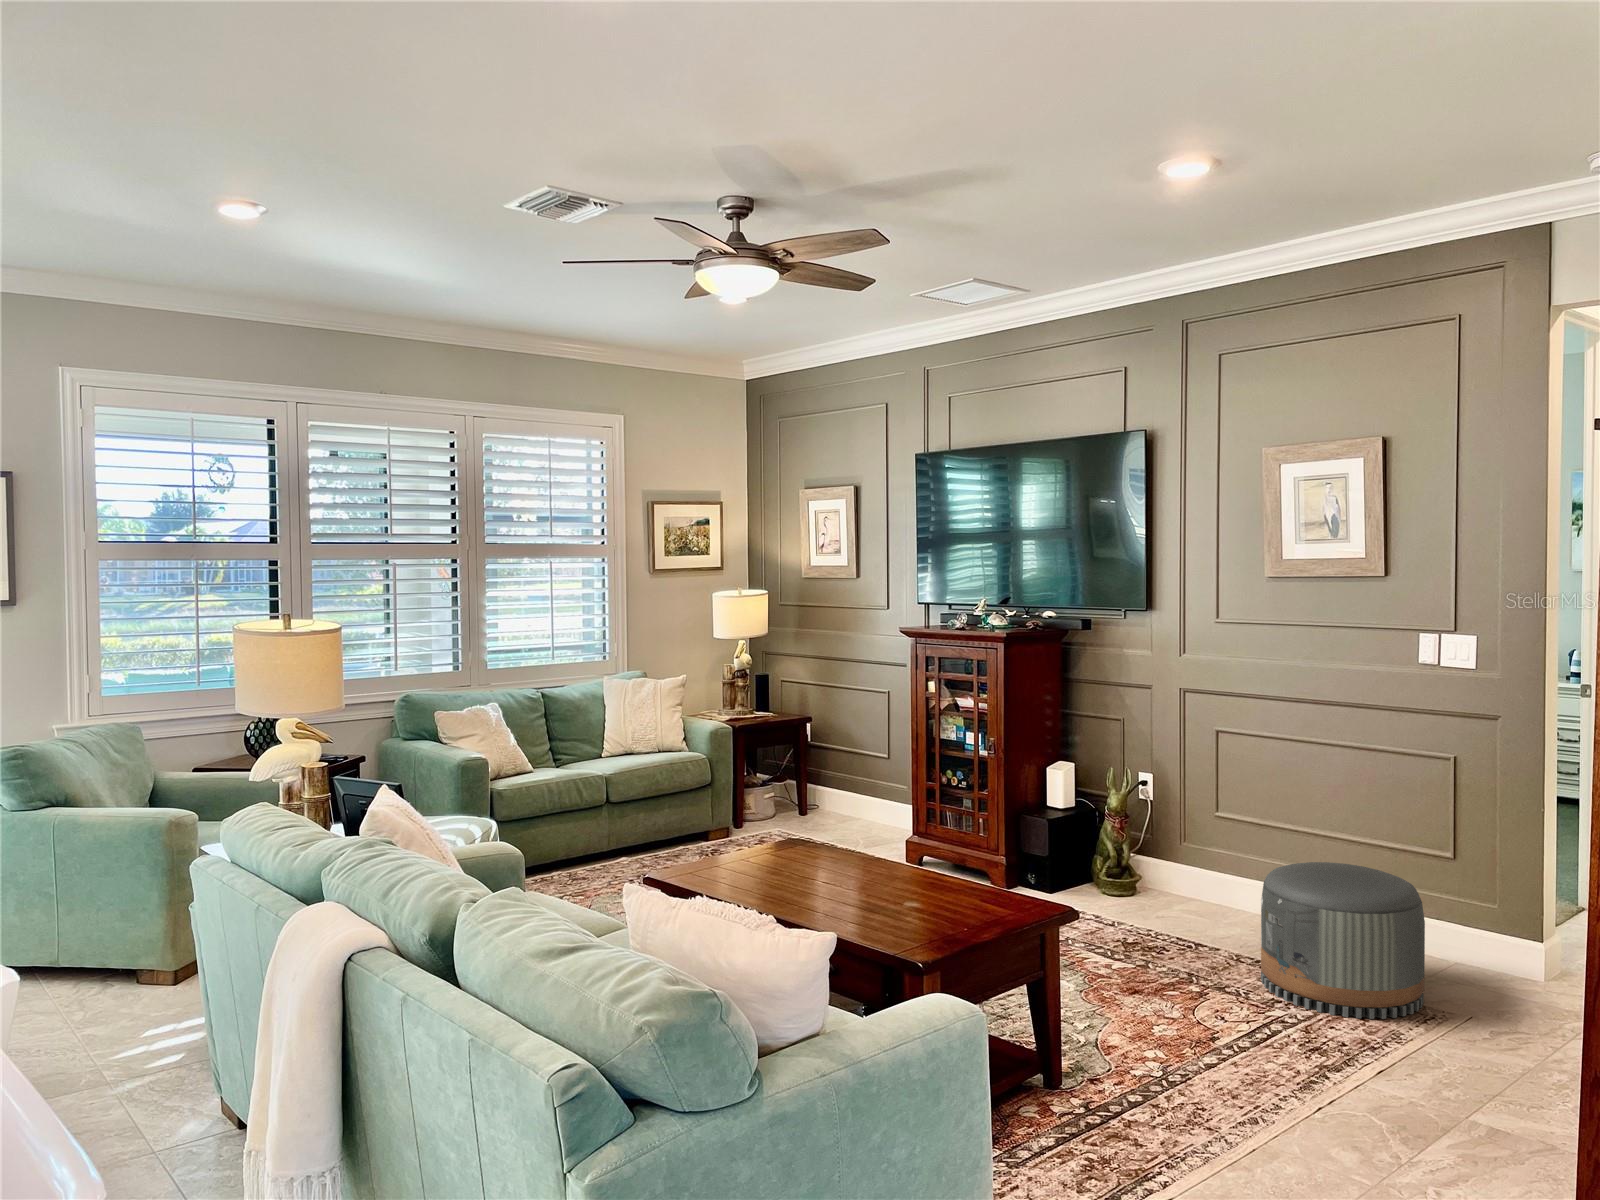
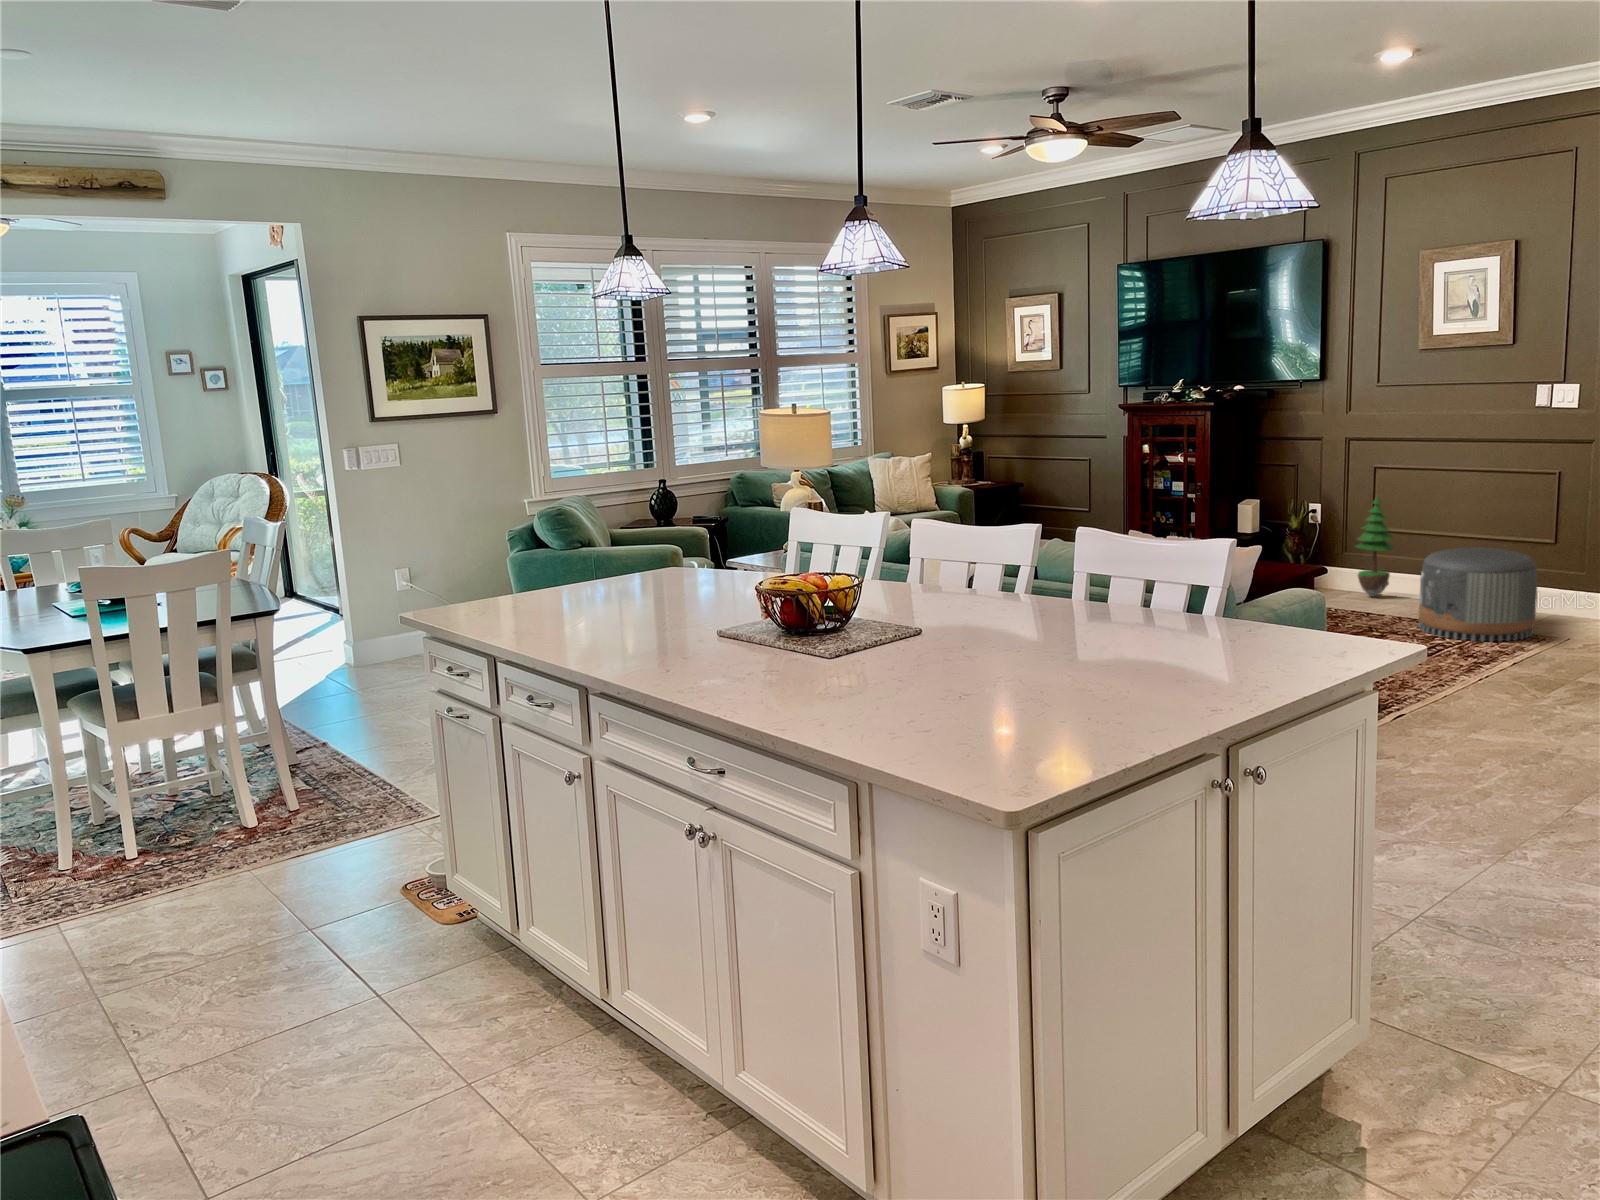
potted tree: none [1188,769,1243,912] -> present [1356,496,1394,597]

